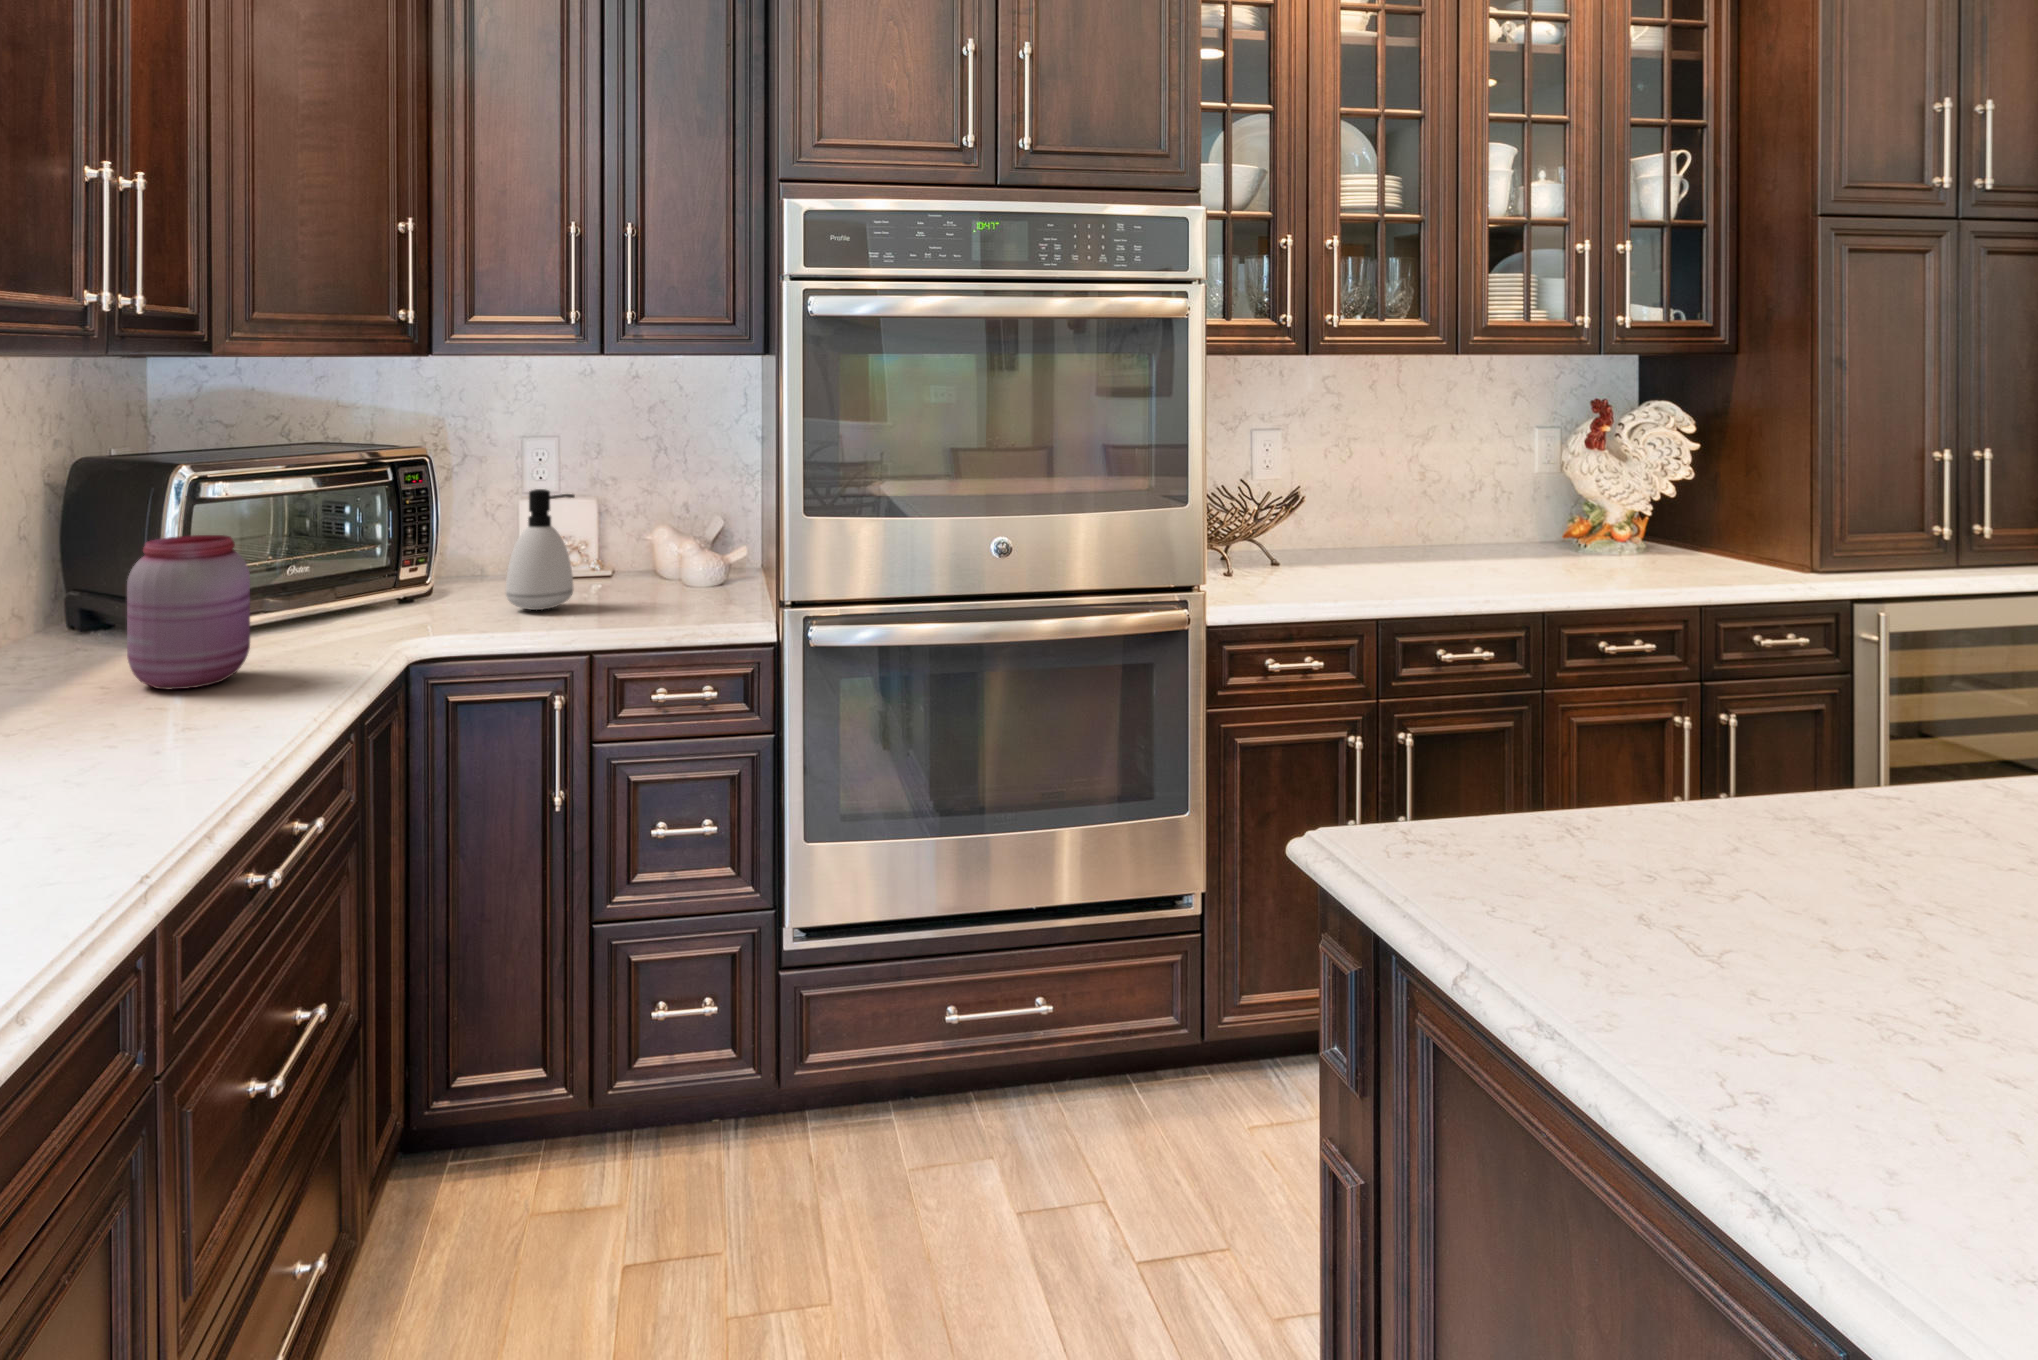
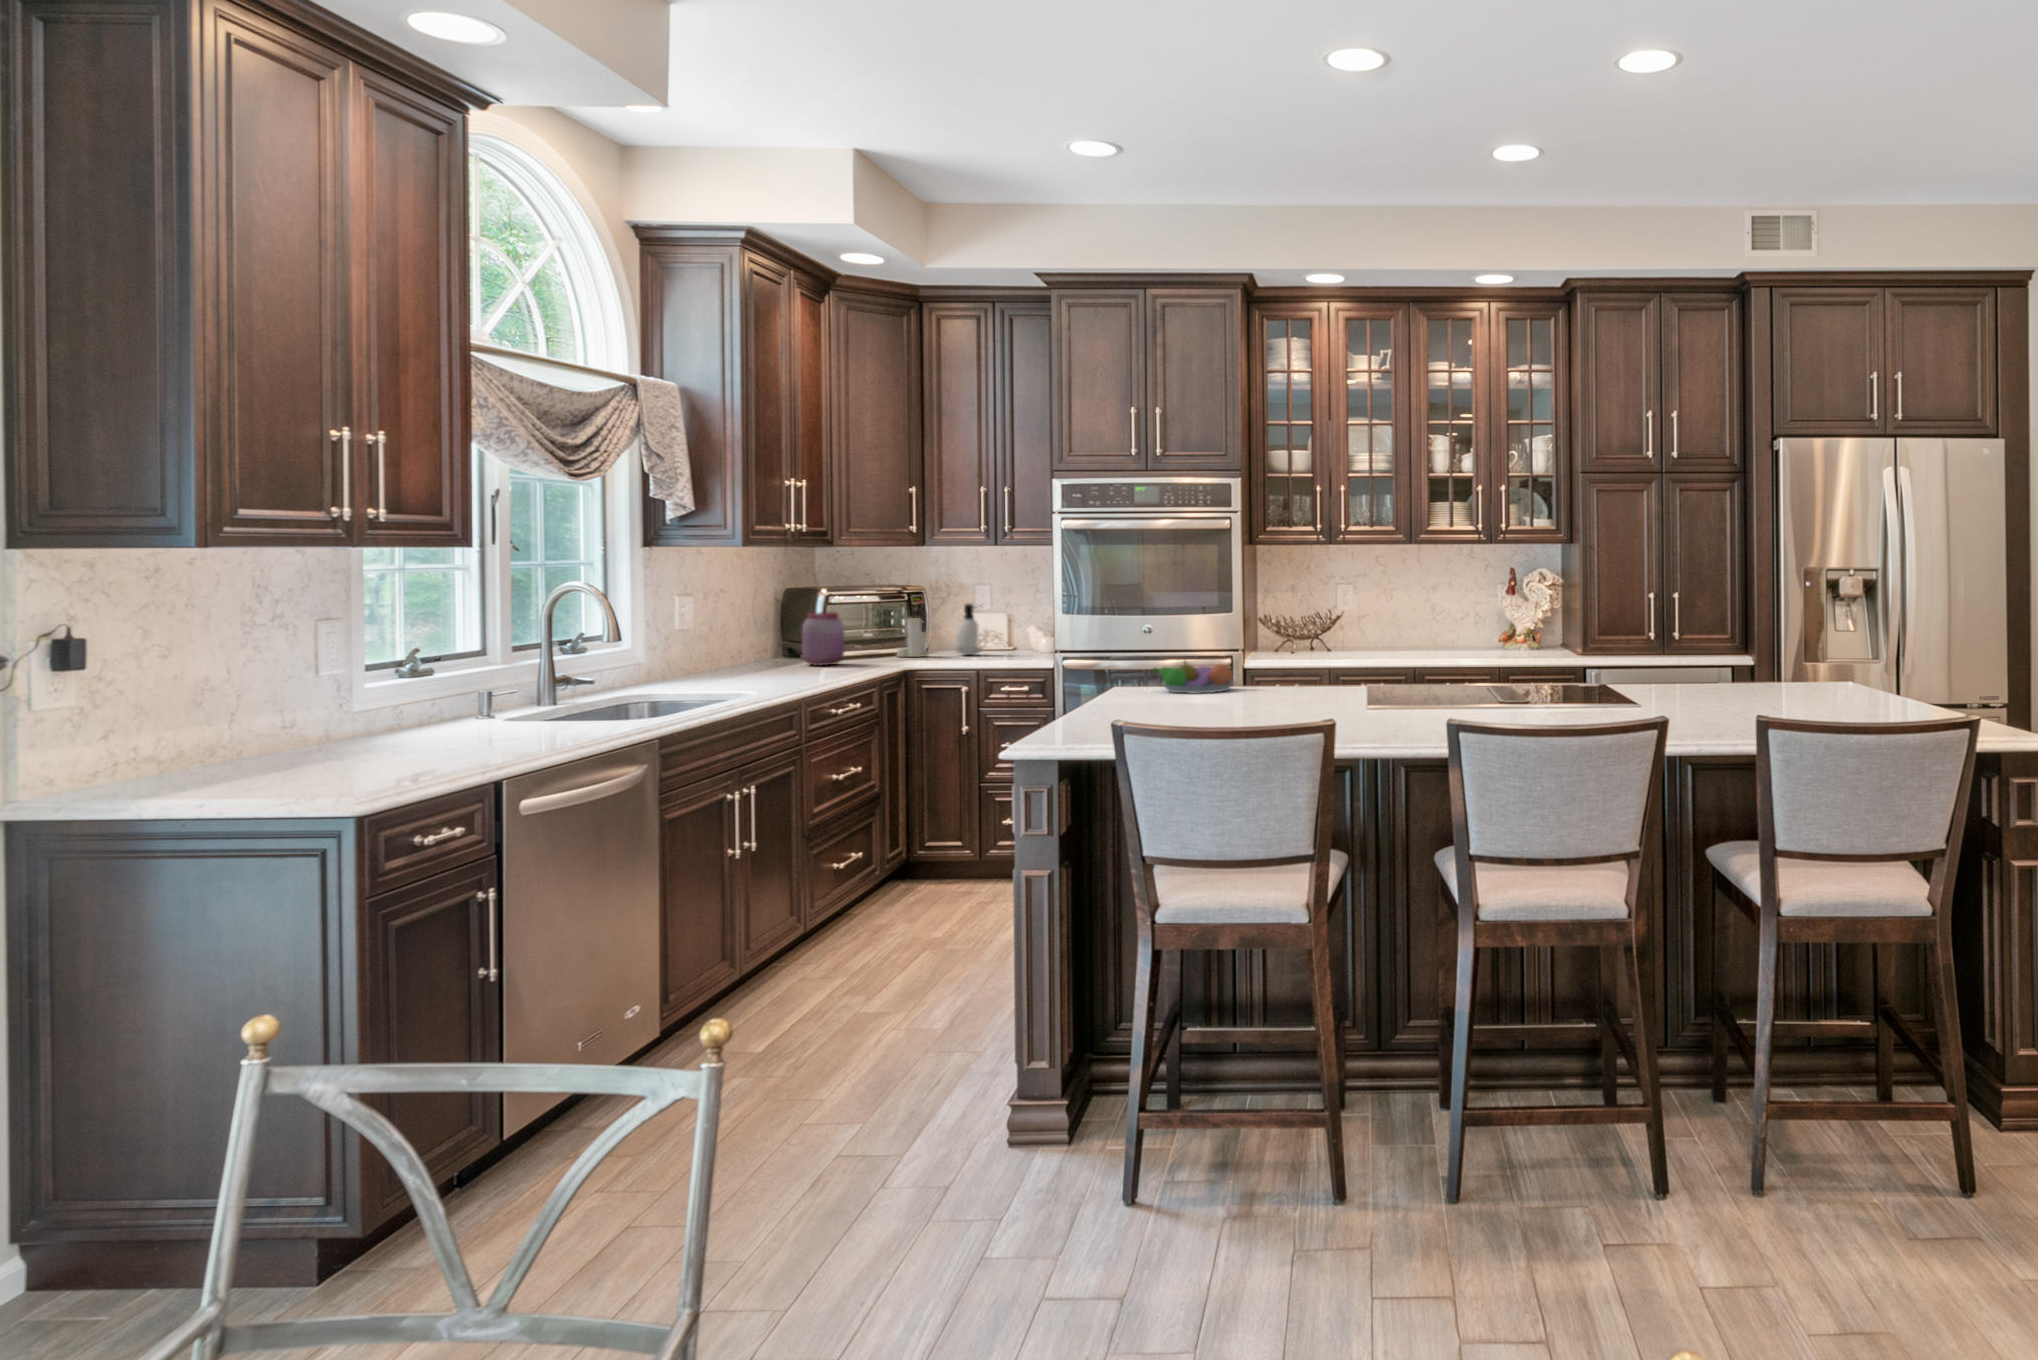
candle: none [366,519,447,626] -> present [897,618,928,657]
fruit bowl: none [1616,779,1937,960] -> present [1153,661,1235,693]

